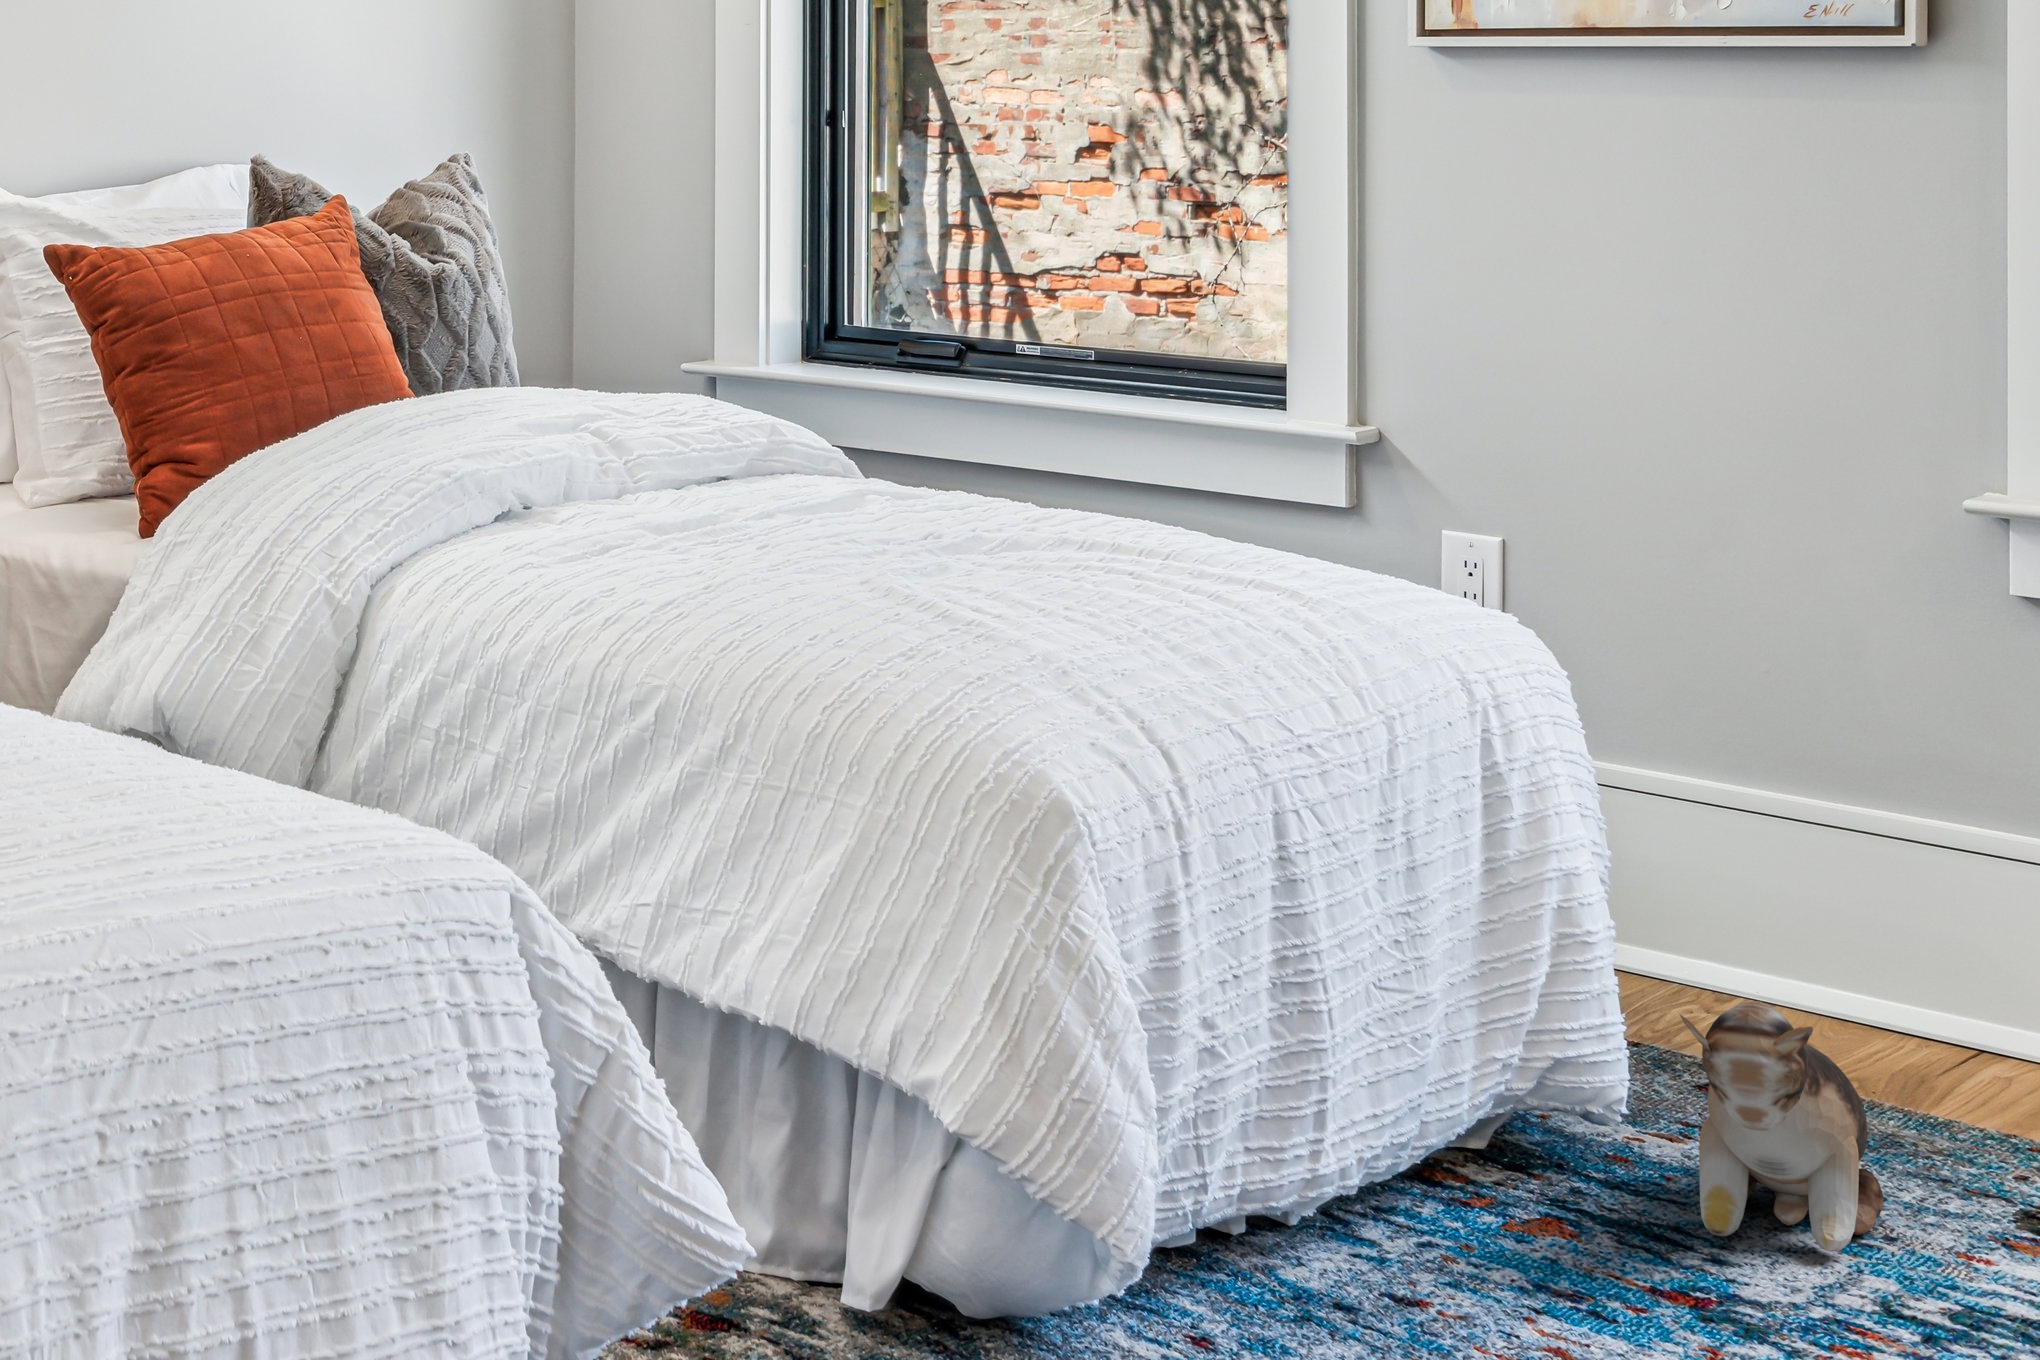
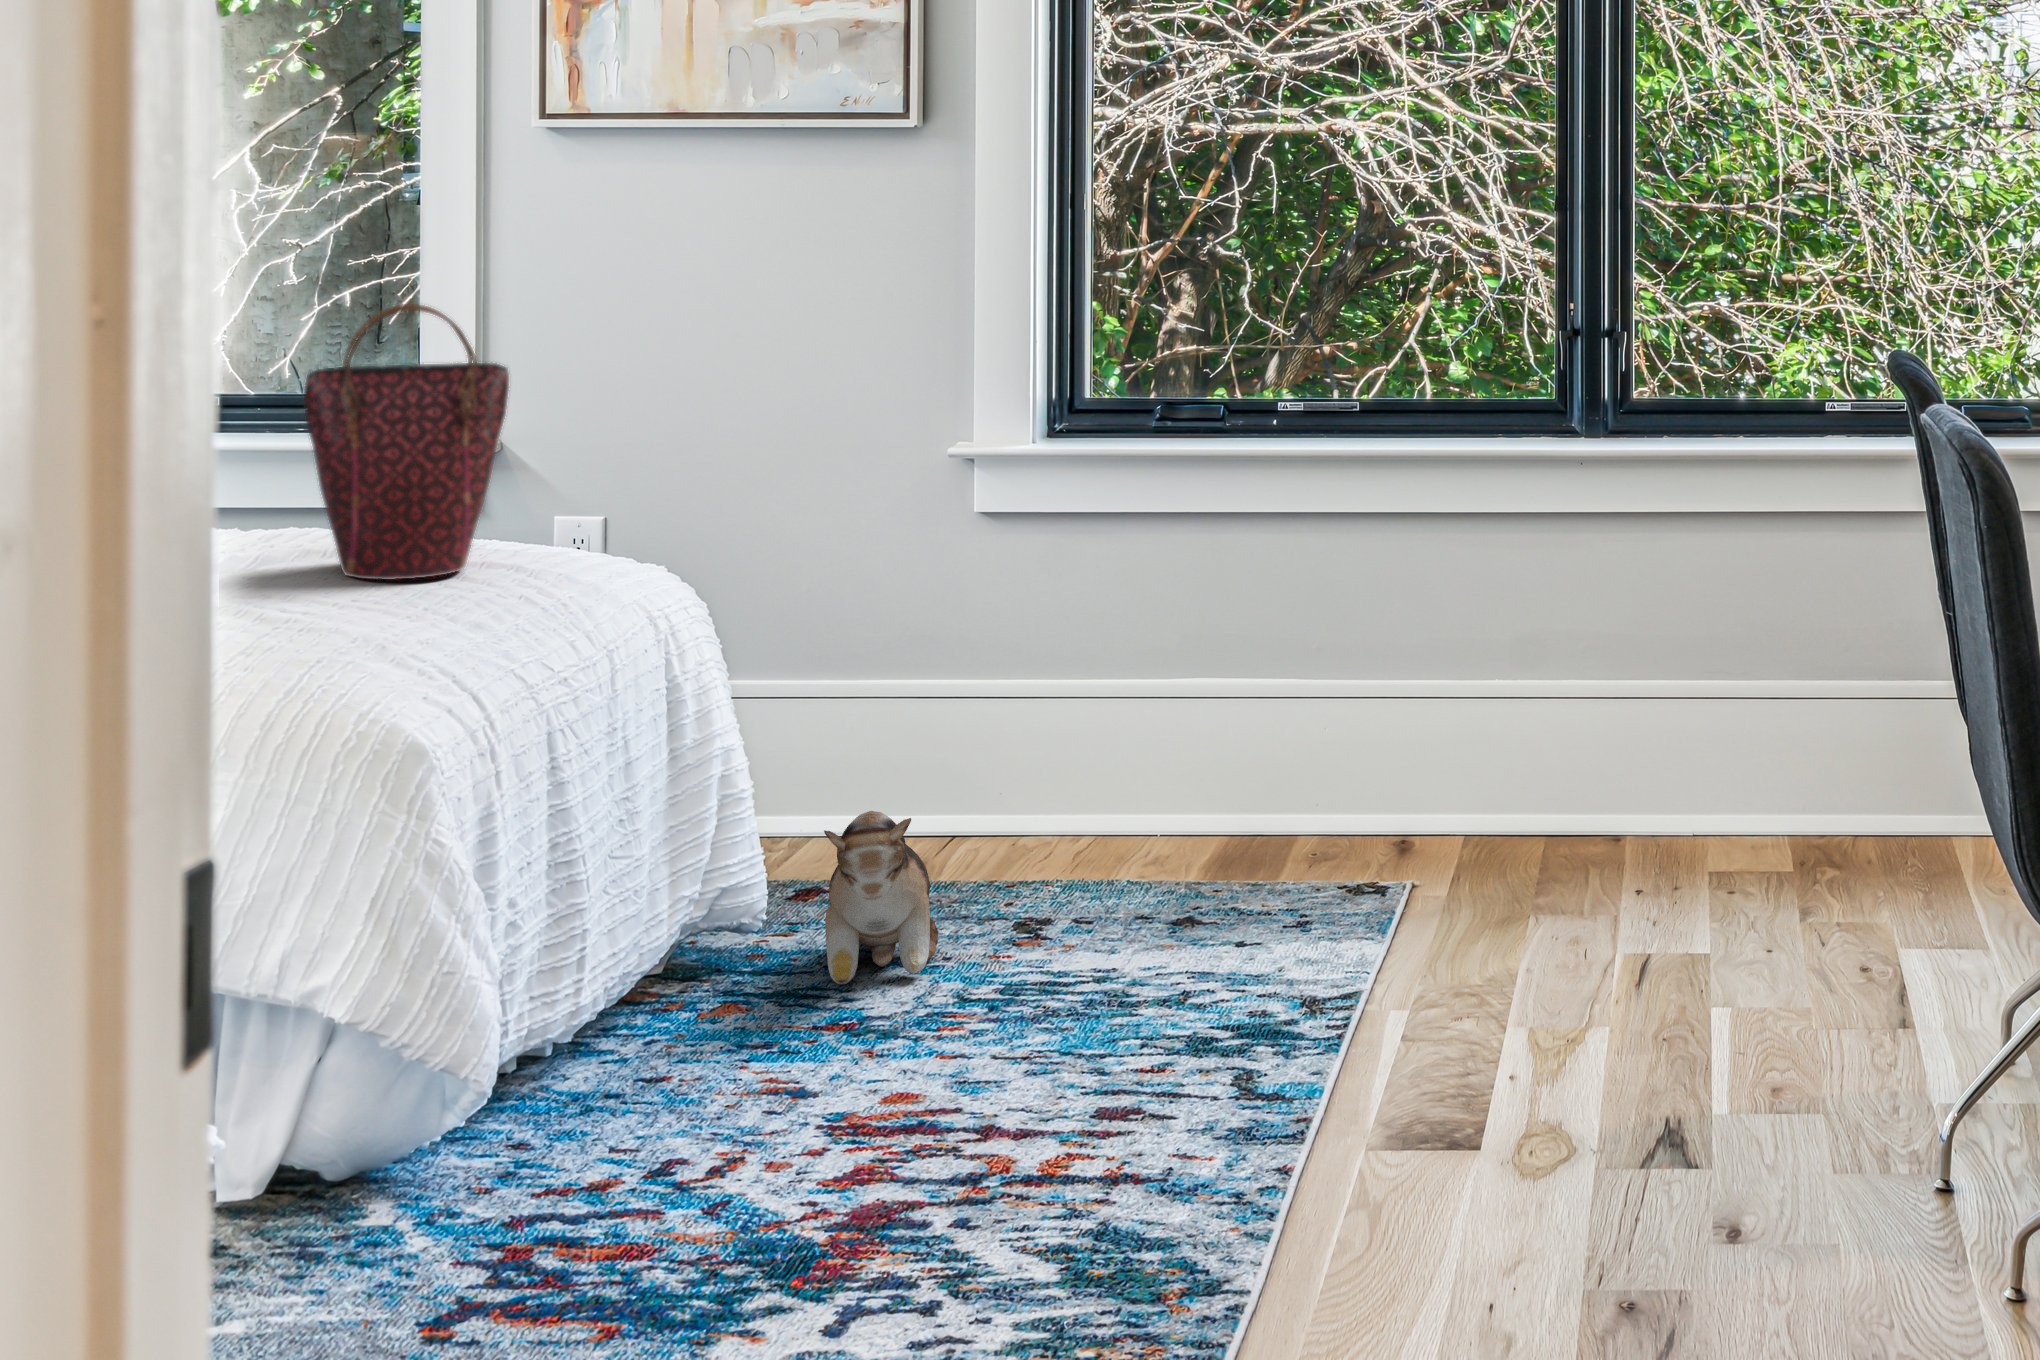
handbag: none [1040,255,1276,590] -> present [304,304,509,580]

